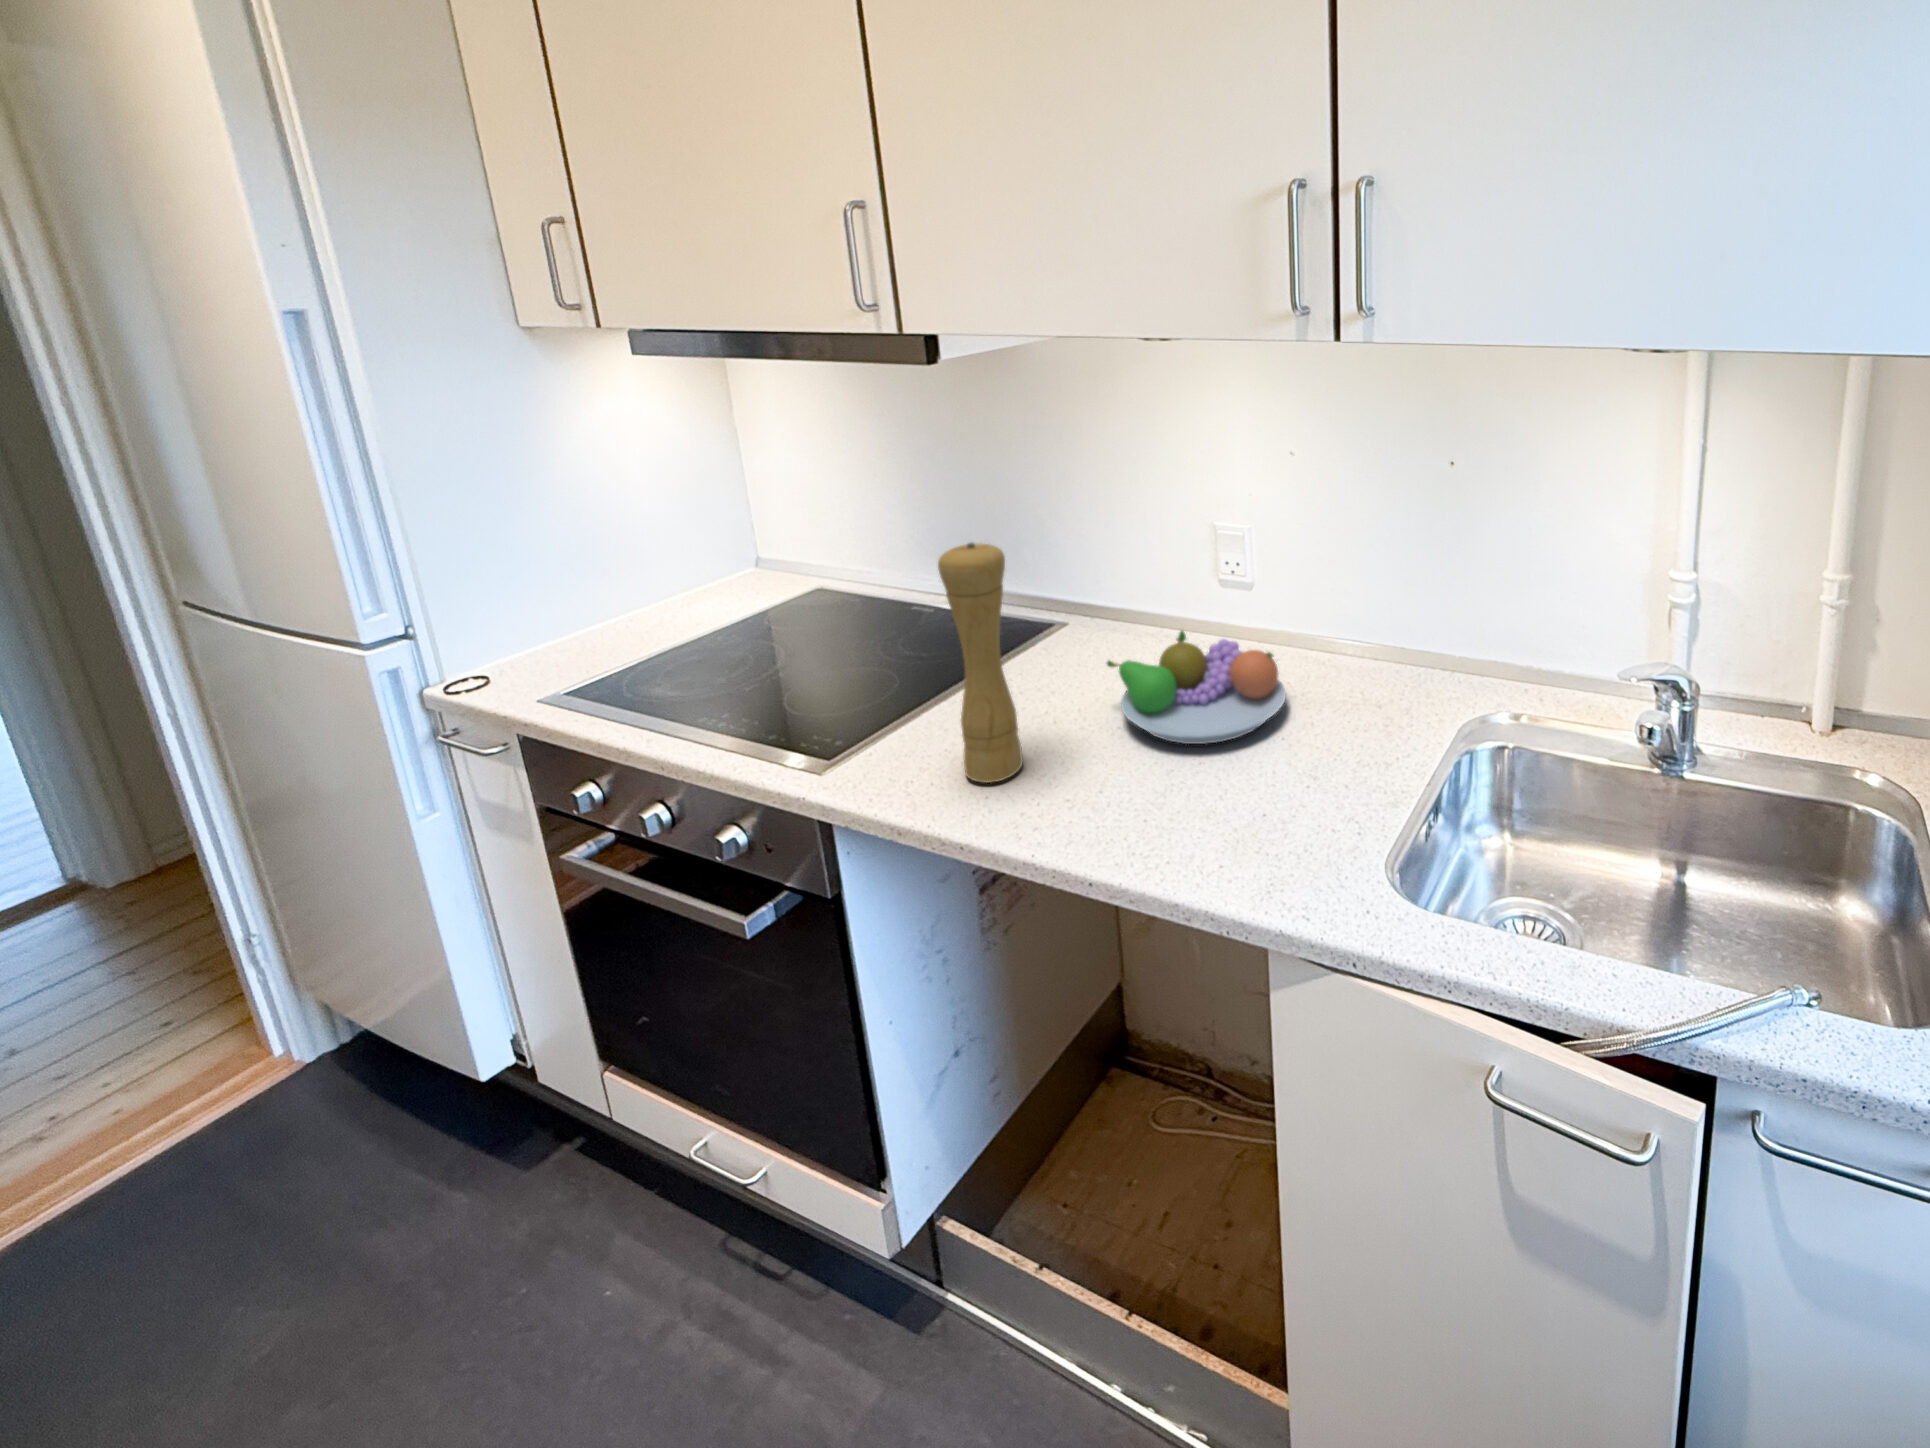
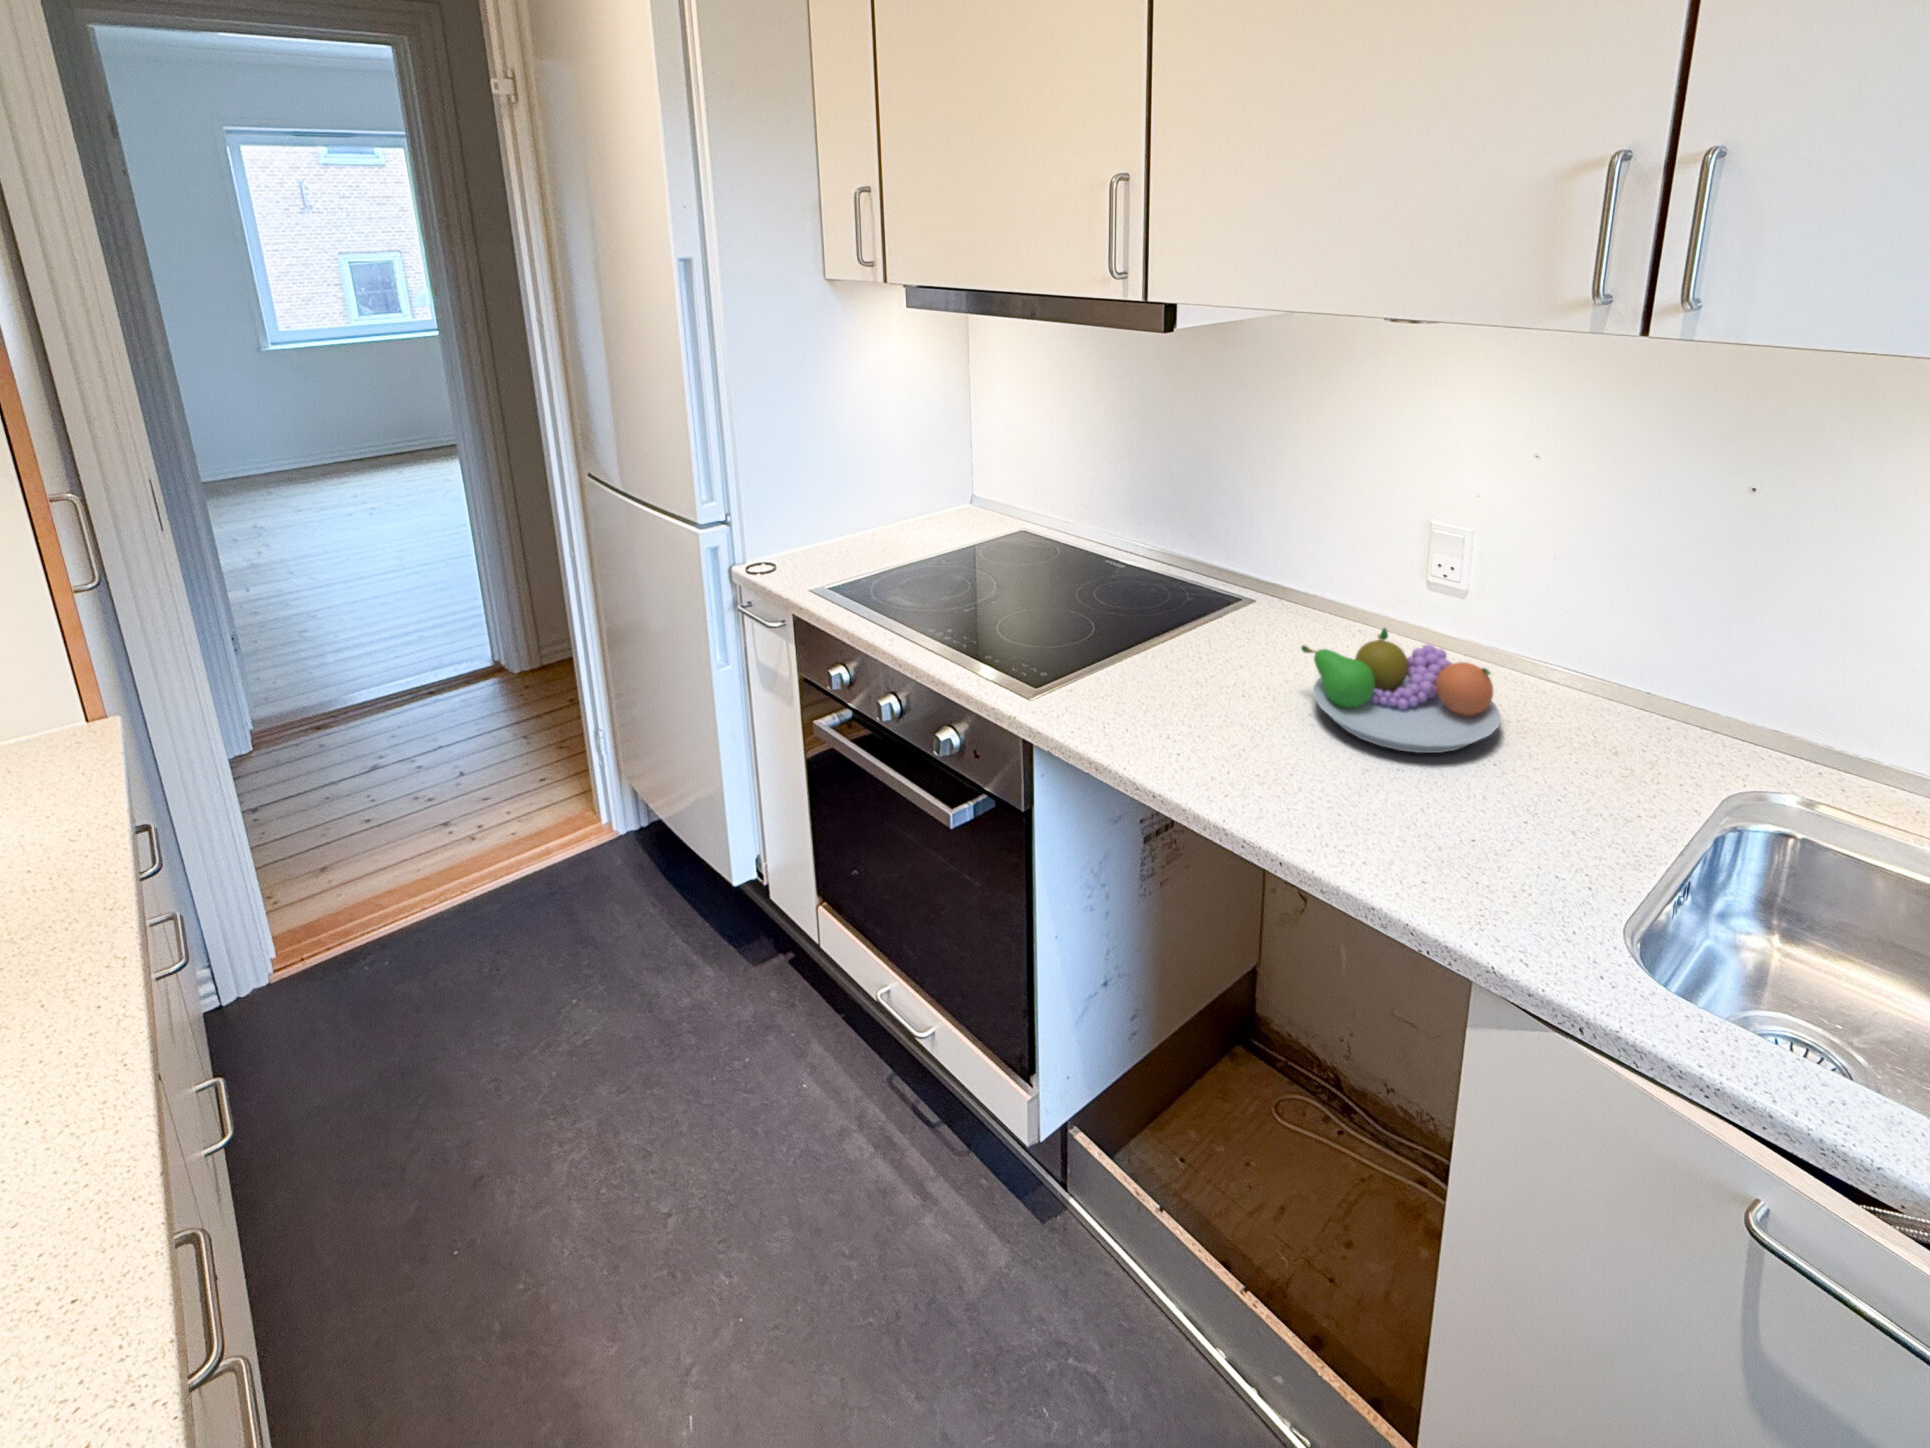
pepper mill: present [938,543,1023,783] -> none [1158,509,1224,742]

